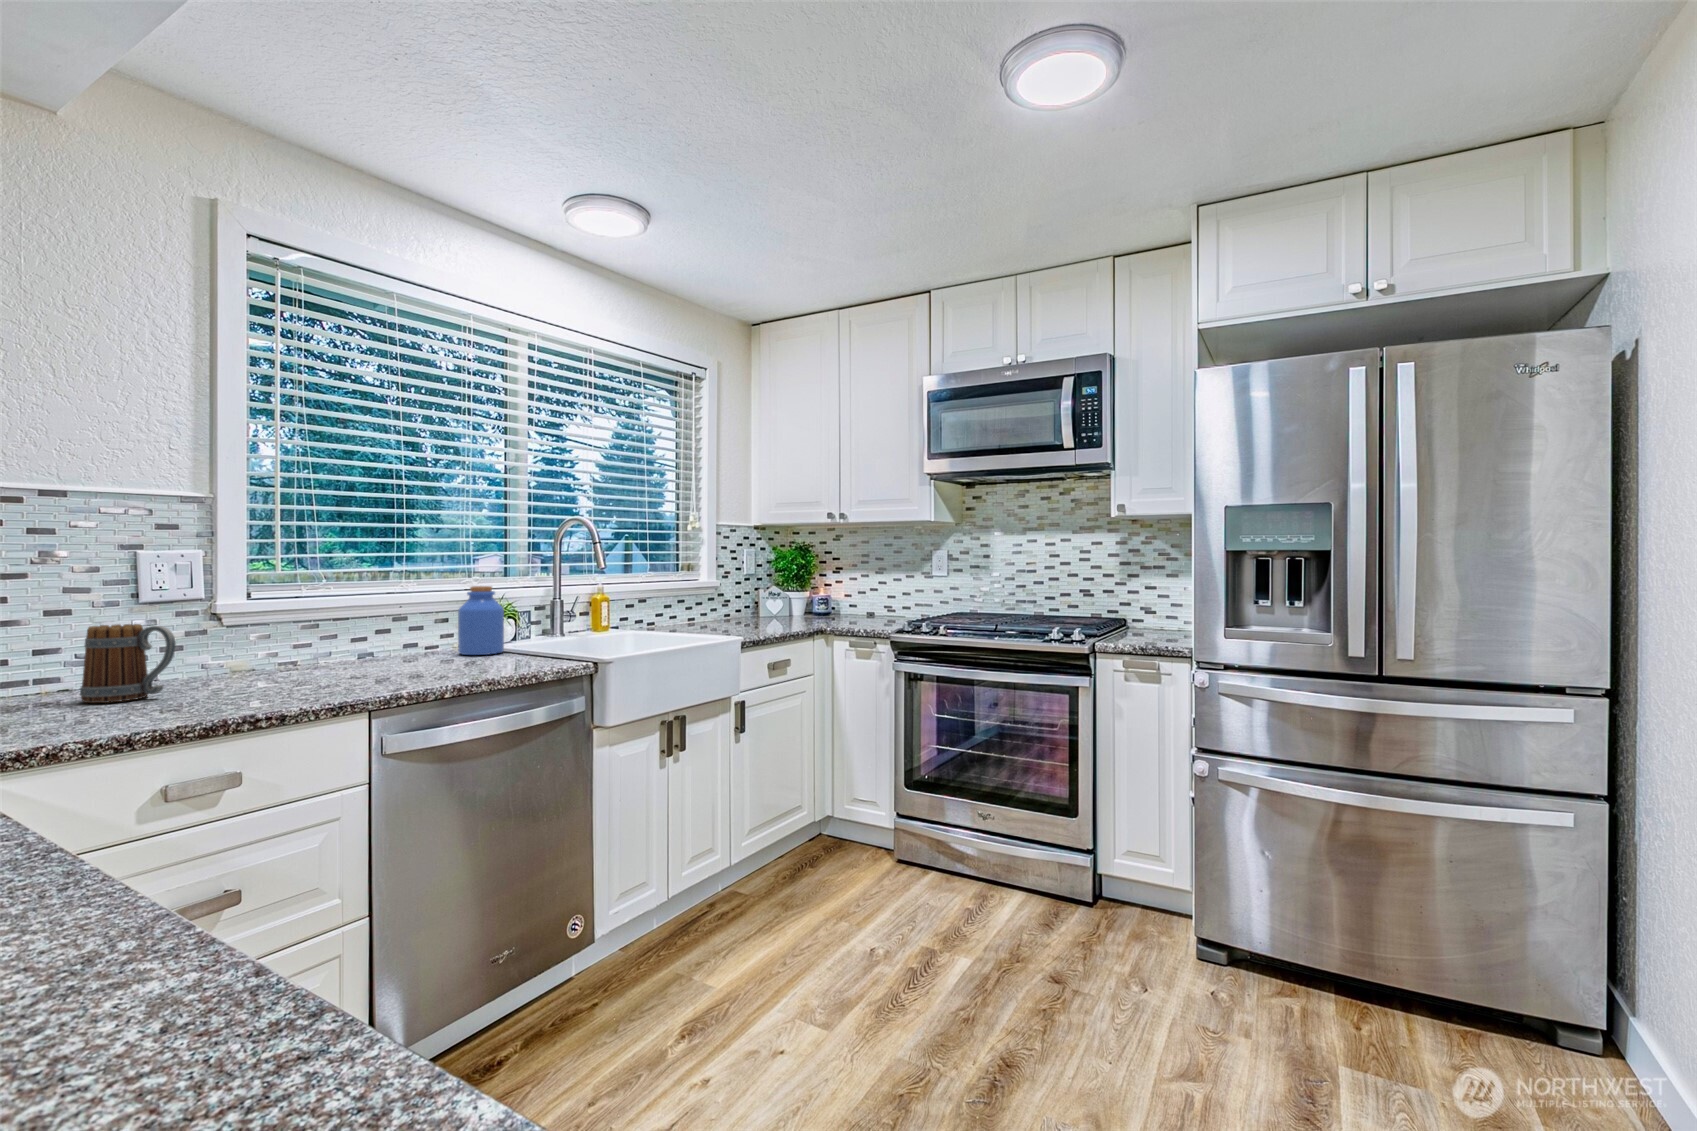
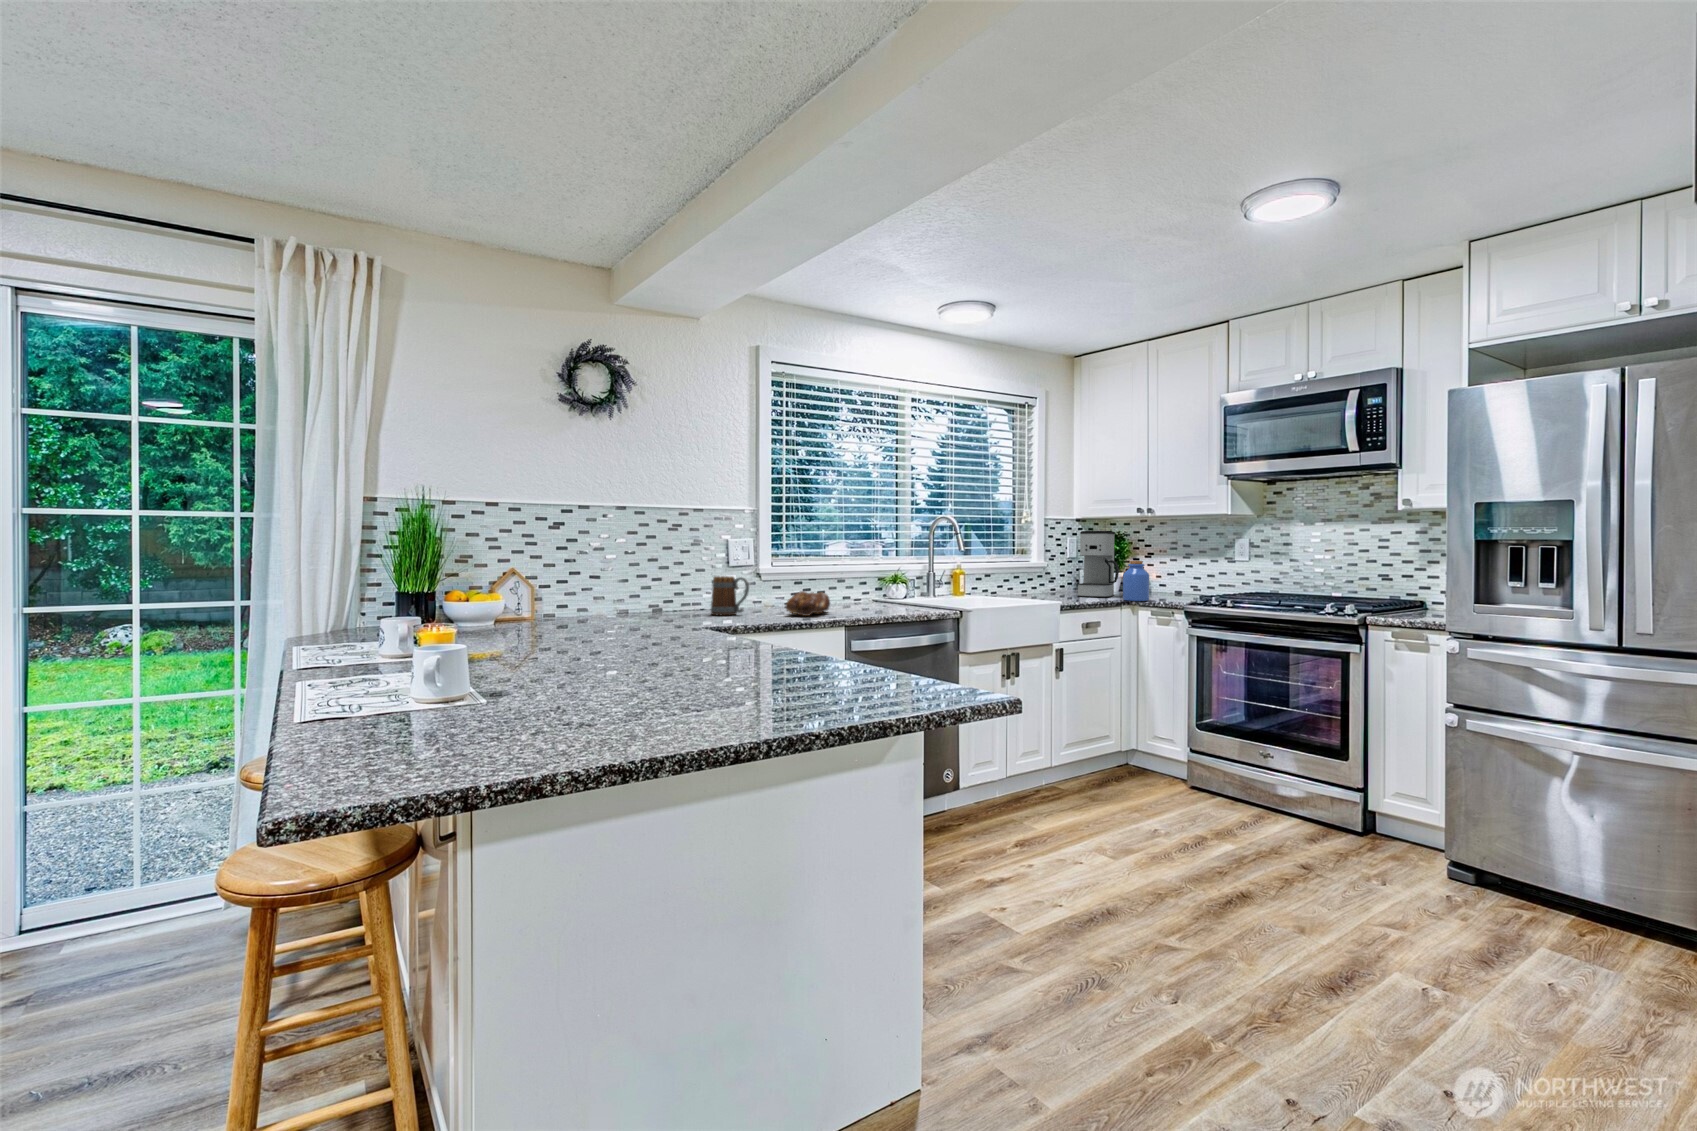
coffee maker: none [758,541,807,625] -> present [1078,531,1119,597]
jar: present [458,586,504,655] -> present [1123,561,1149,601]
bread loaf: none [259,645,362,691] -> present [786,591,830,616]

